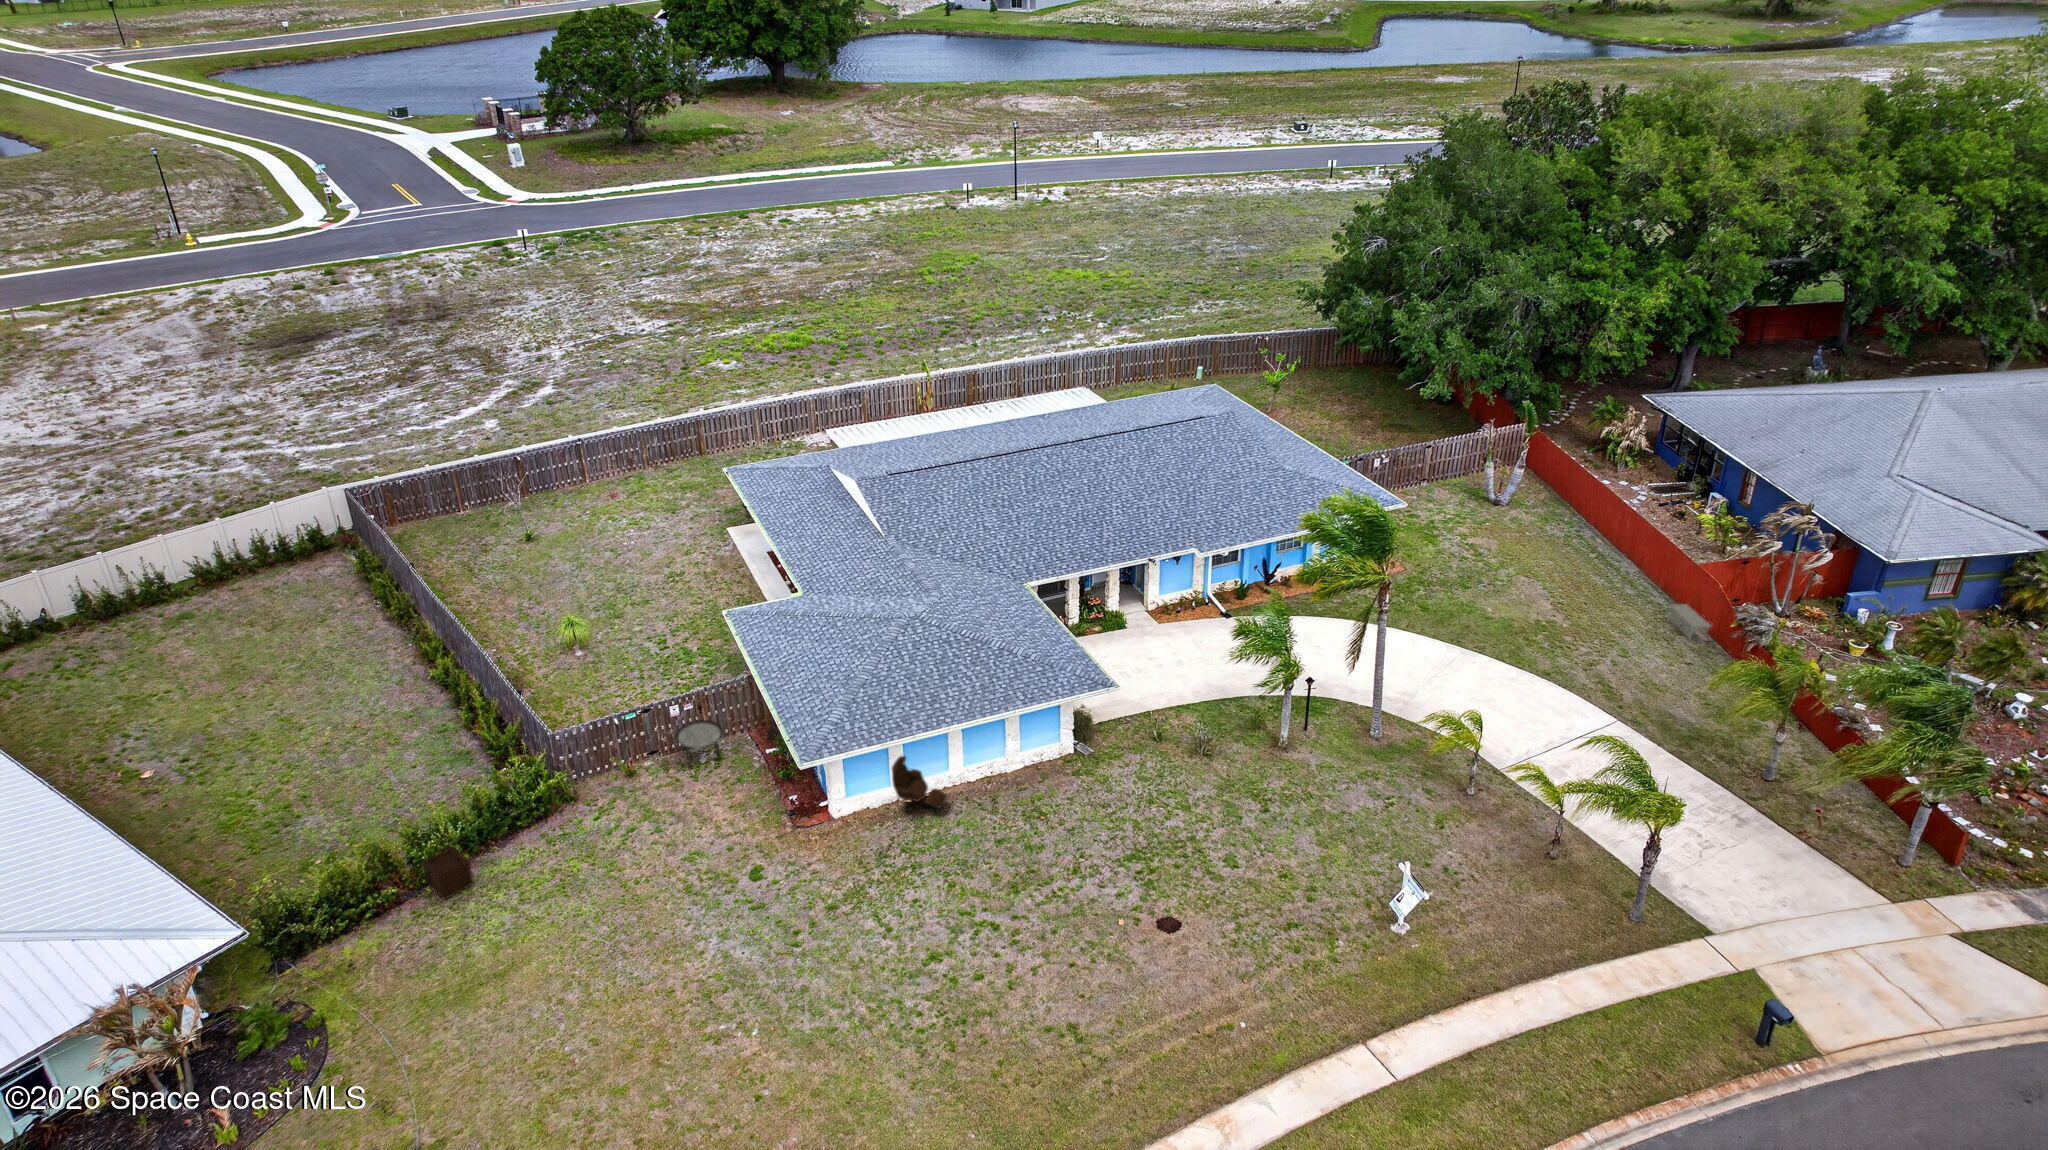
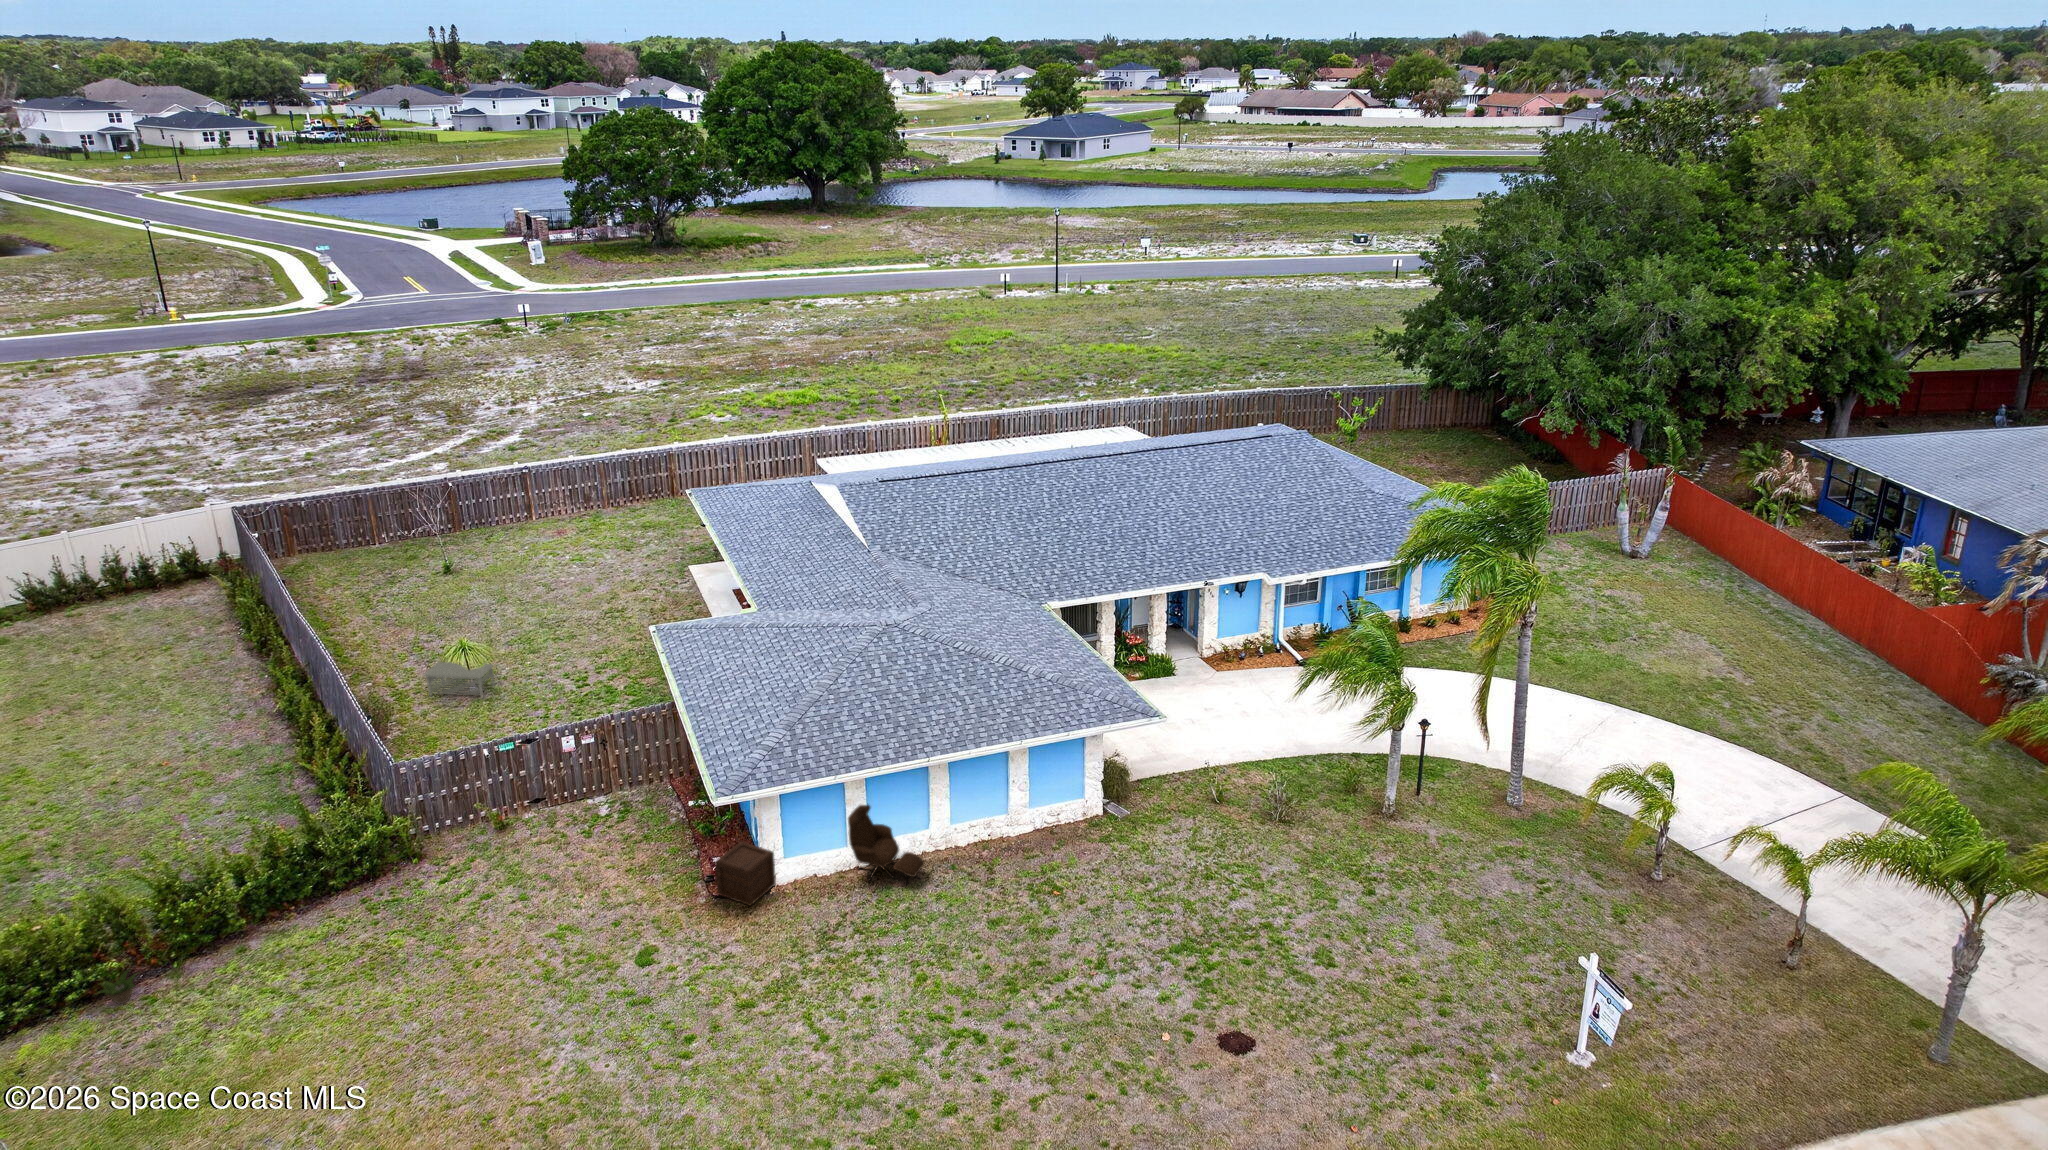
storage bench: present [1667,604,1711,640] -> present [423,662,495,698]
round table: present [675,720,723,767] -> none [566,761,632,821]
wooden crate: present [423,847,474,900] -> present [715,842,776,905]
decorative plant: none [378,895,408,920] -> present [97,971,137,1004]

